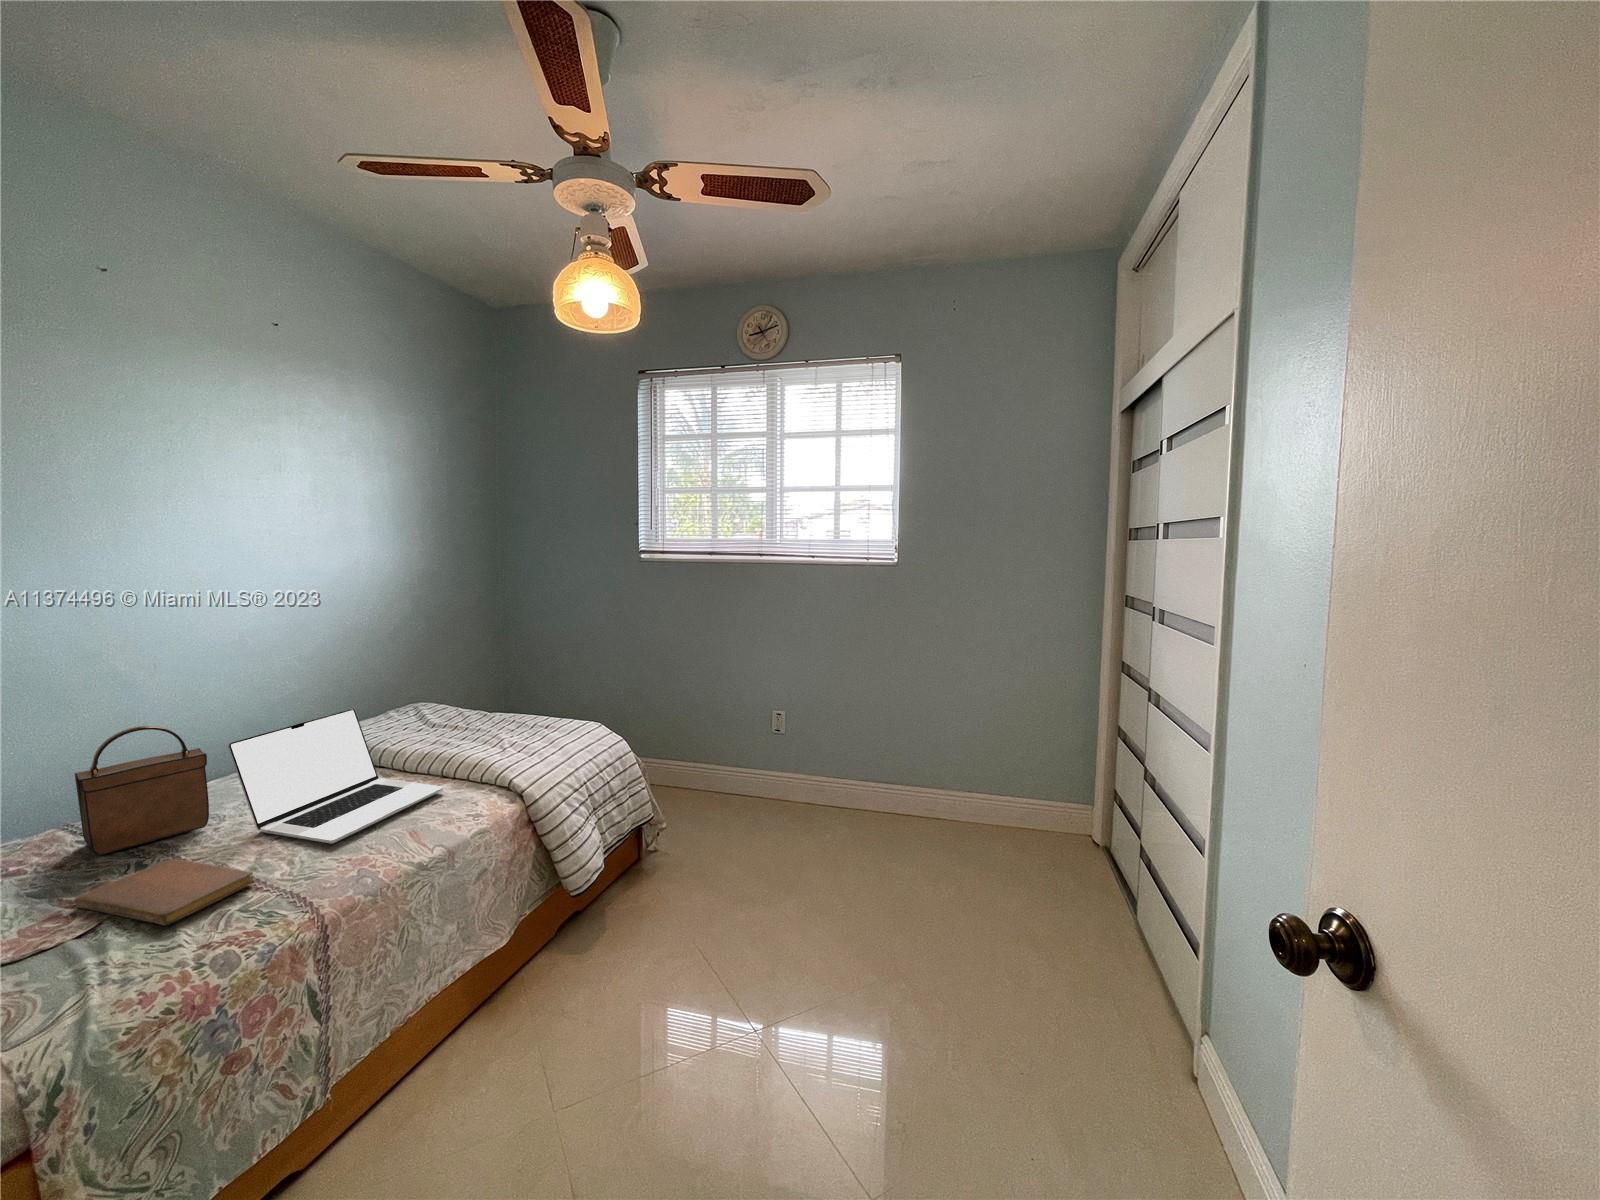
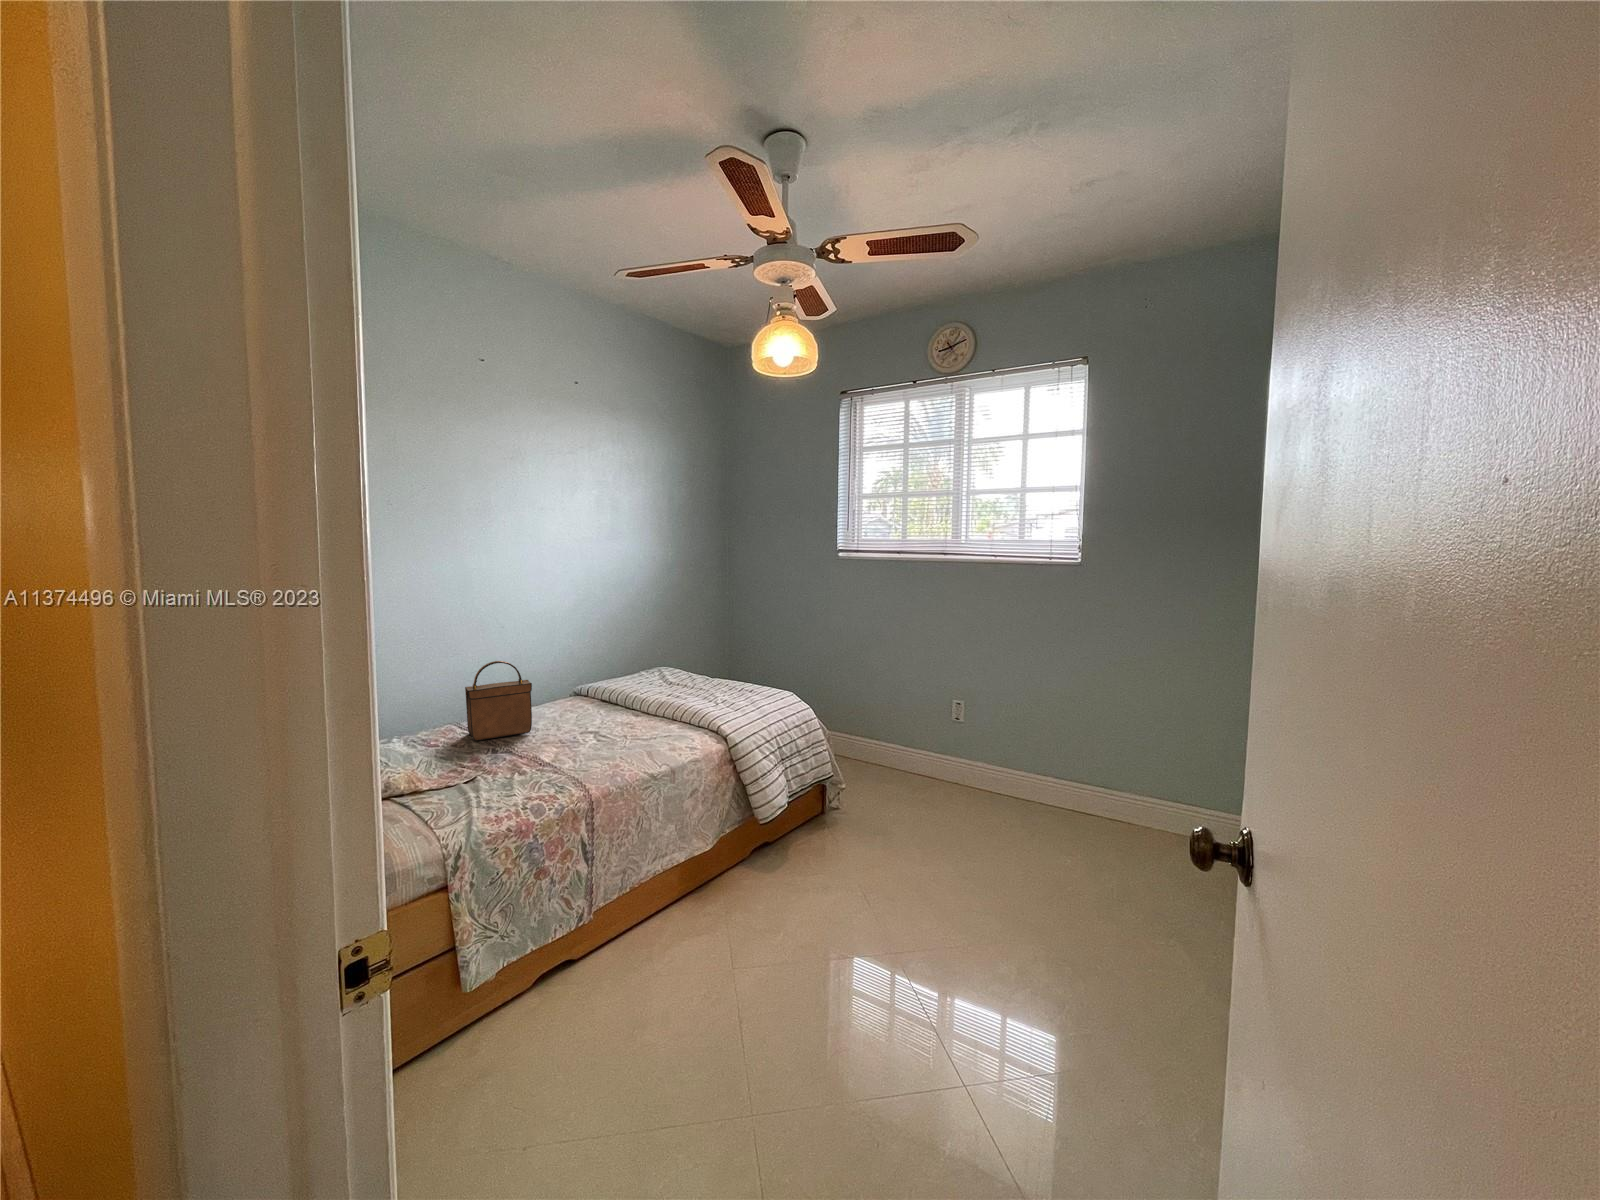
laptop: present [228,709,443,844] -> none [543,663,672,752]
notebook: present [75,859,253,926] -> none [465,747,555,783]

